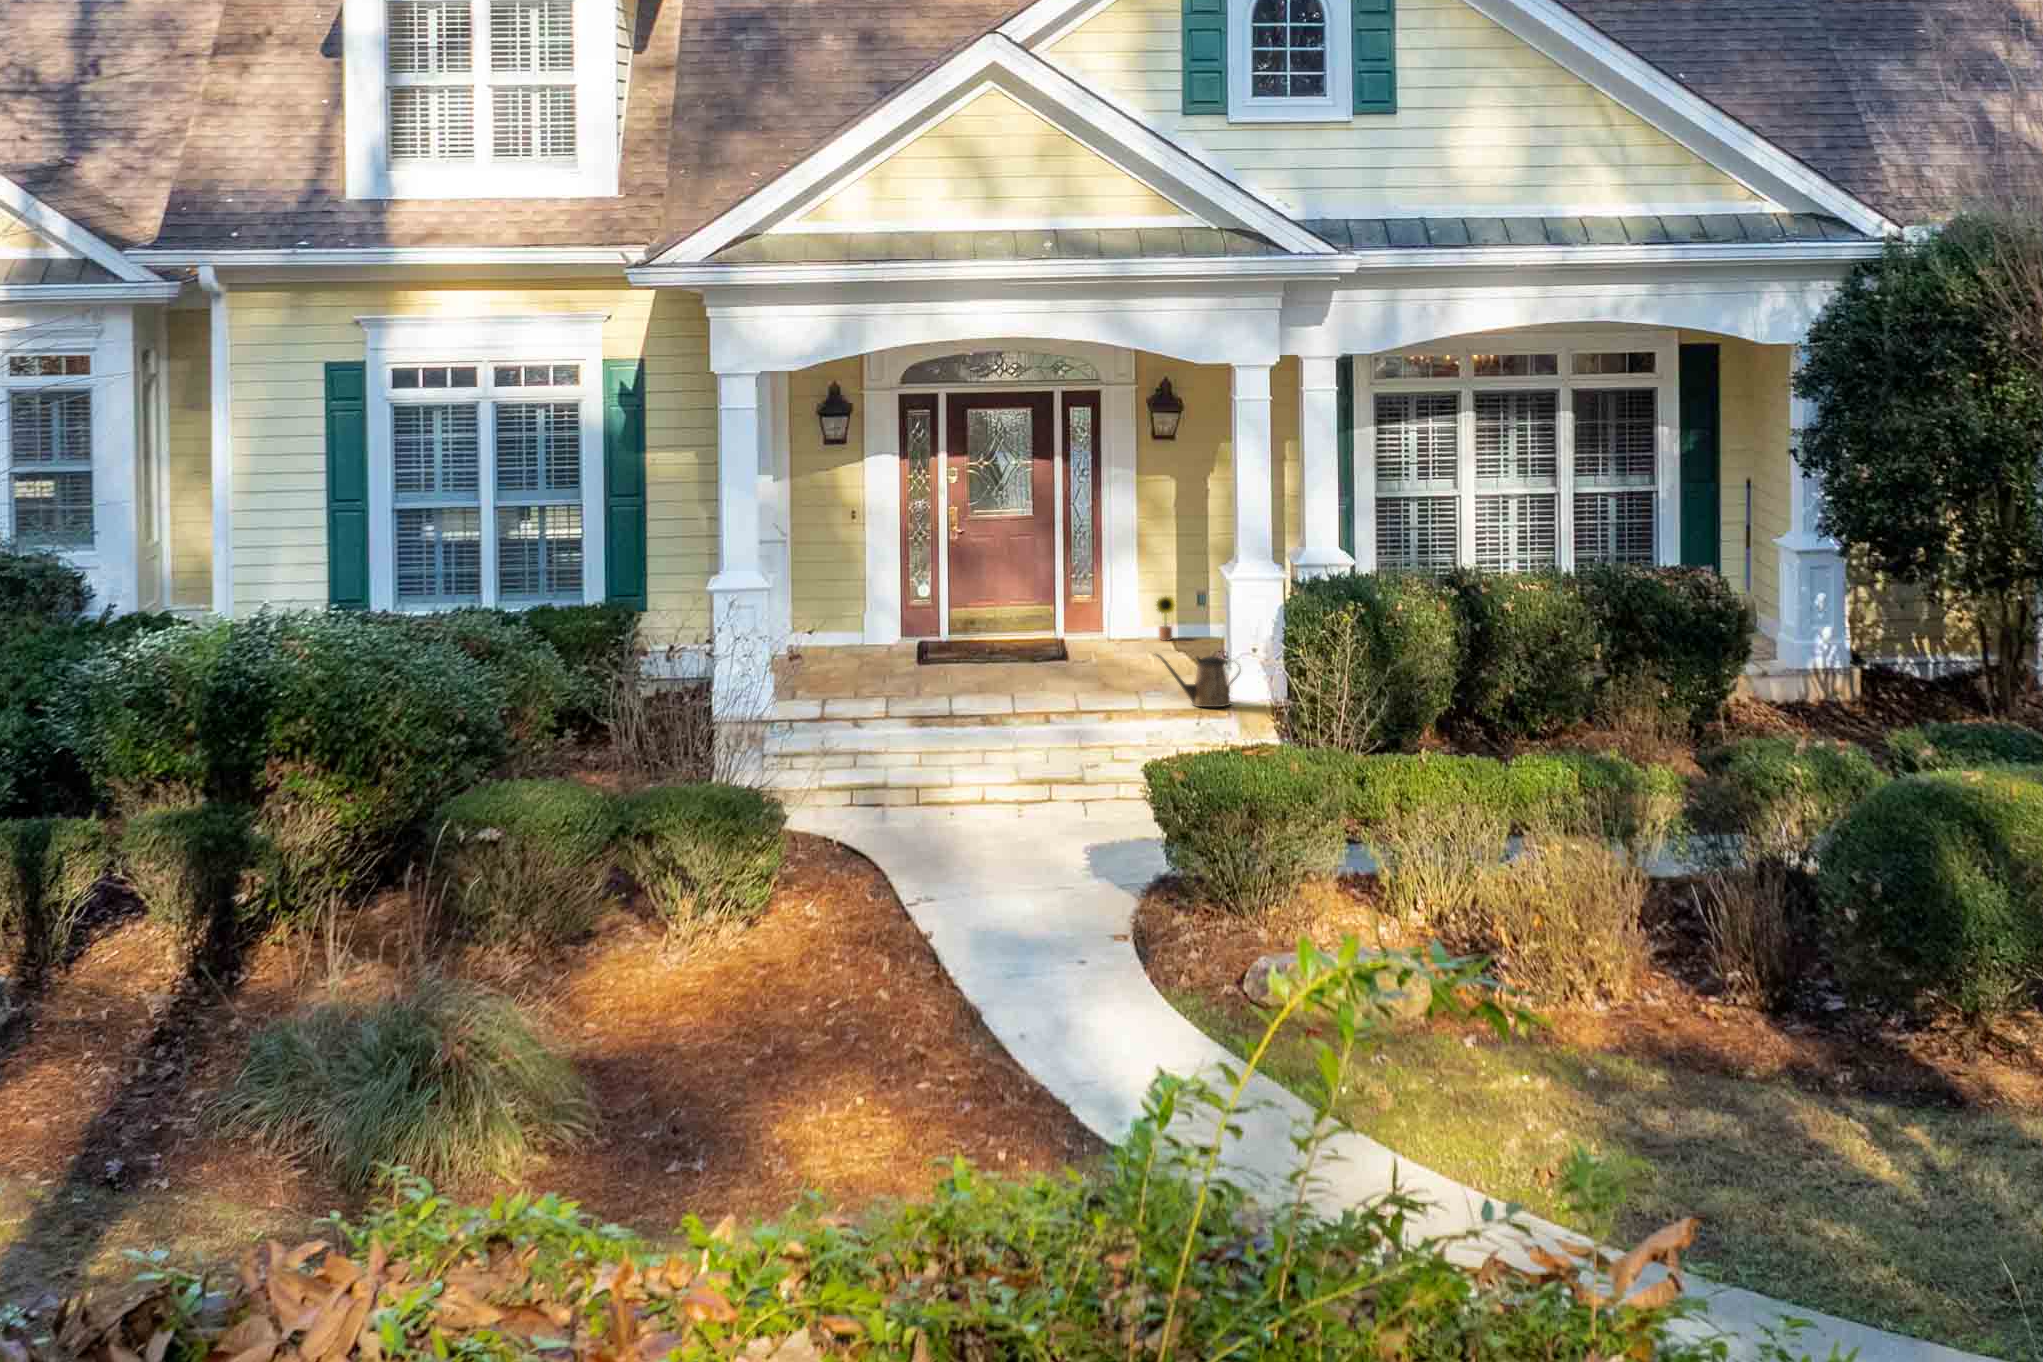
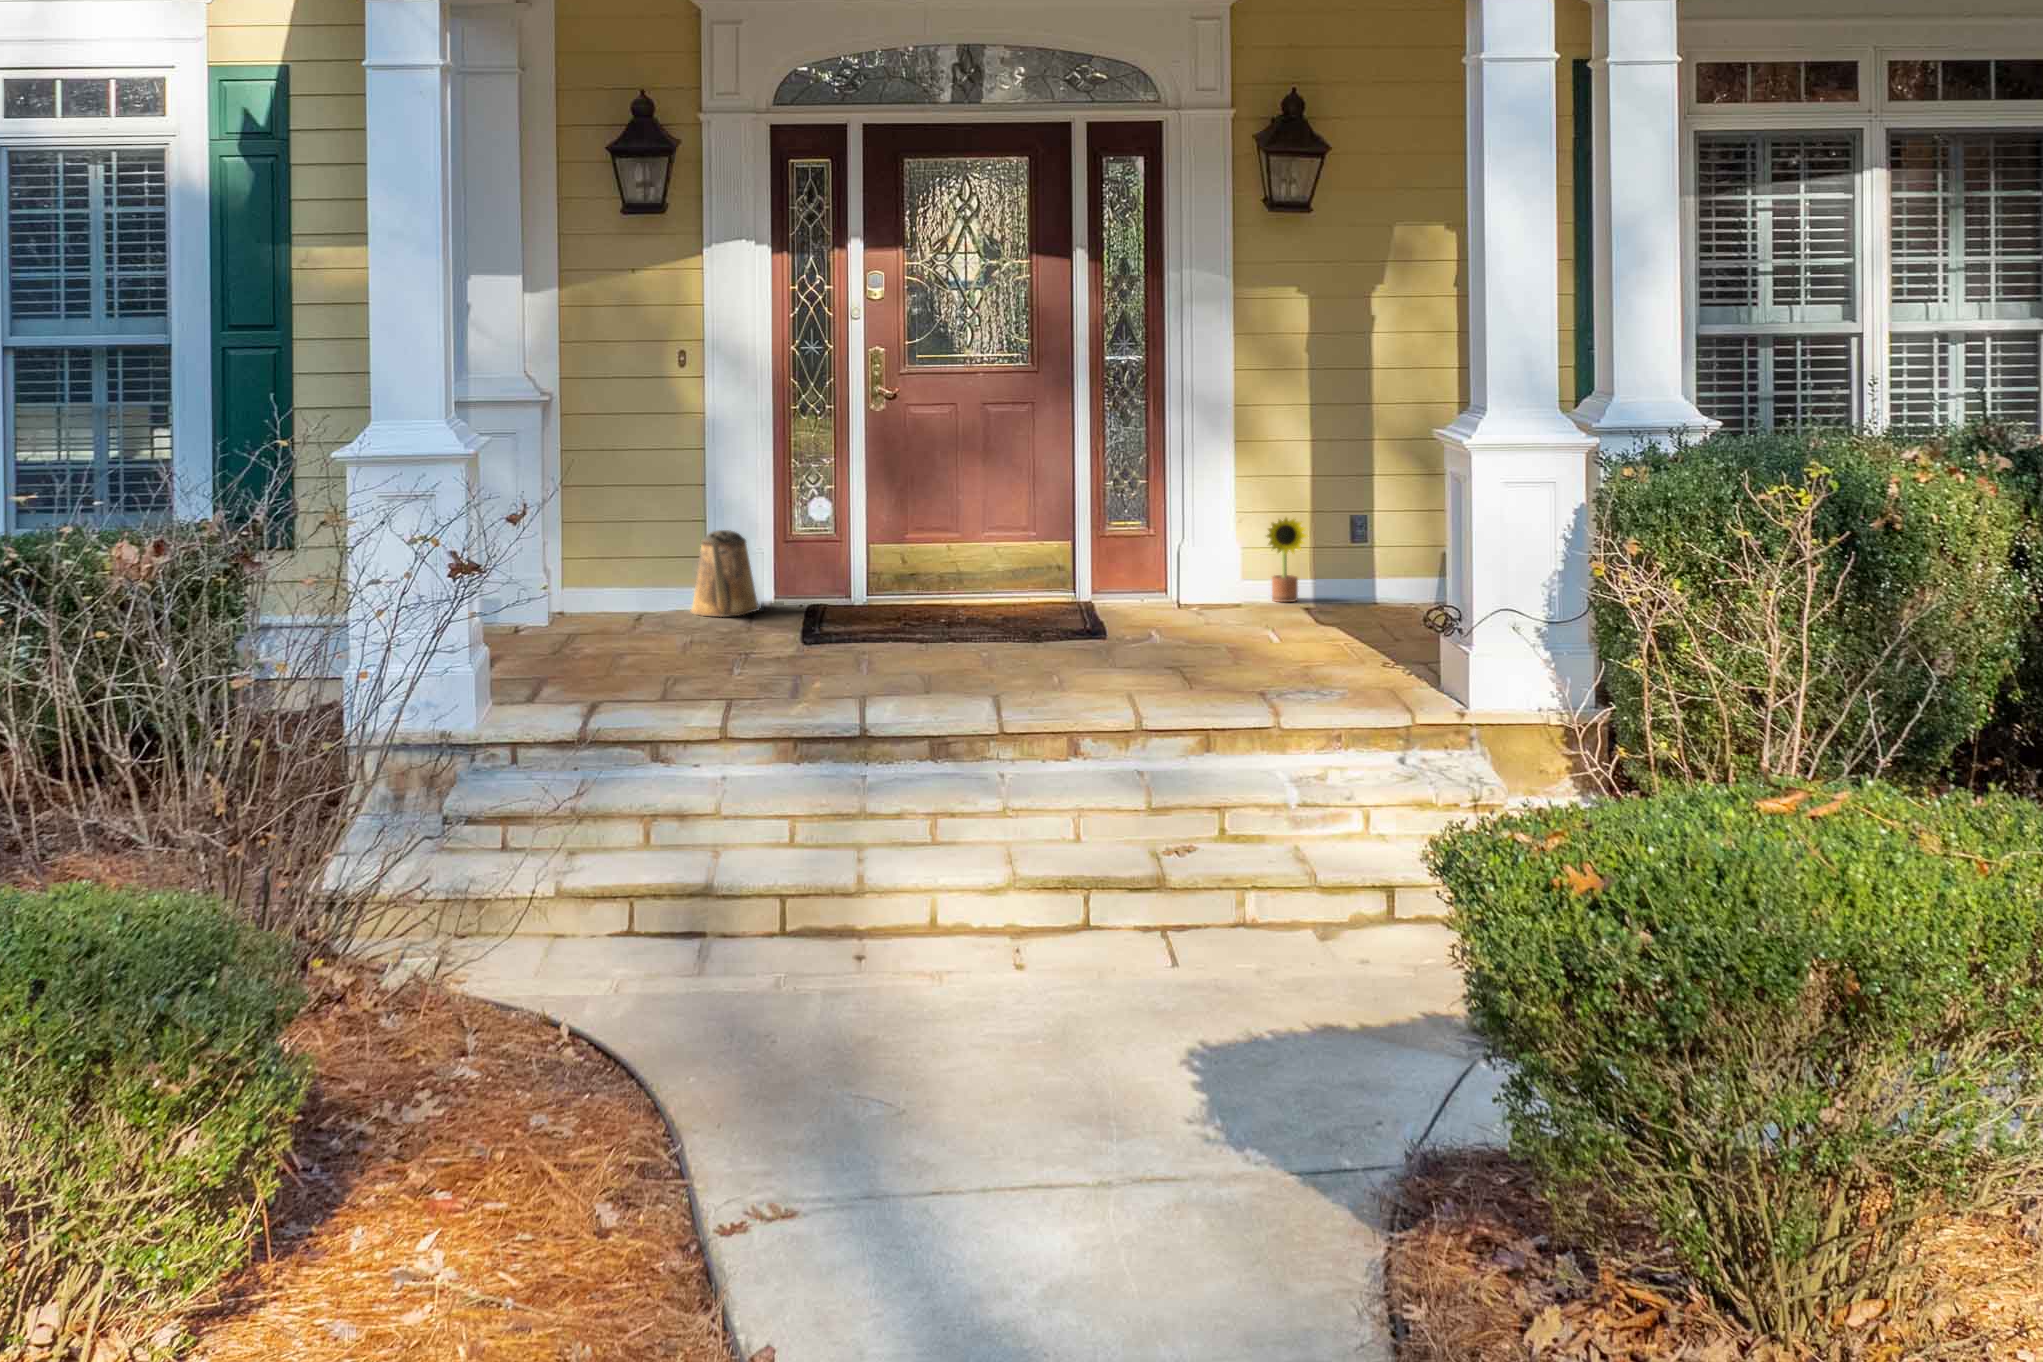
watering can: present [1156,654,1240,707] -> present [691,530,760,617]

